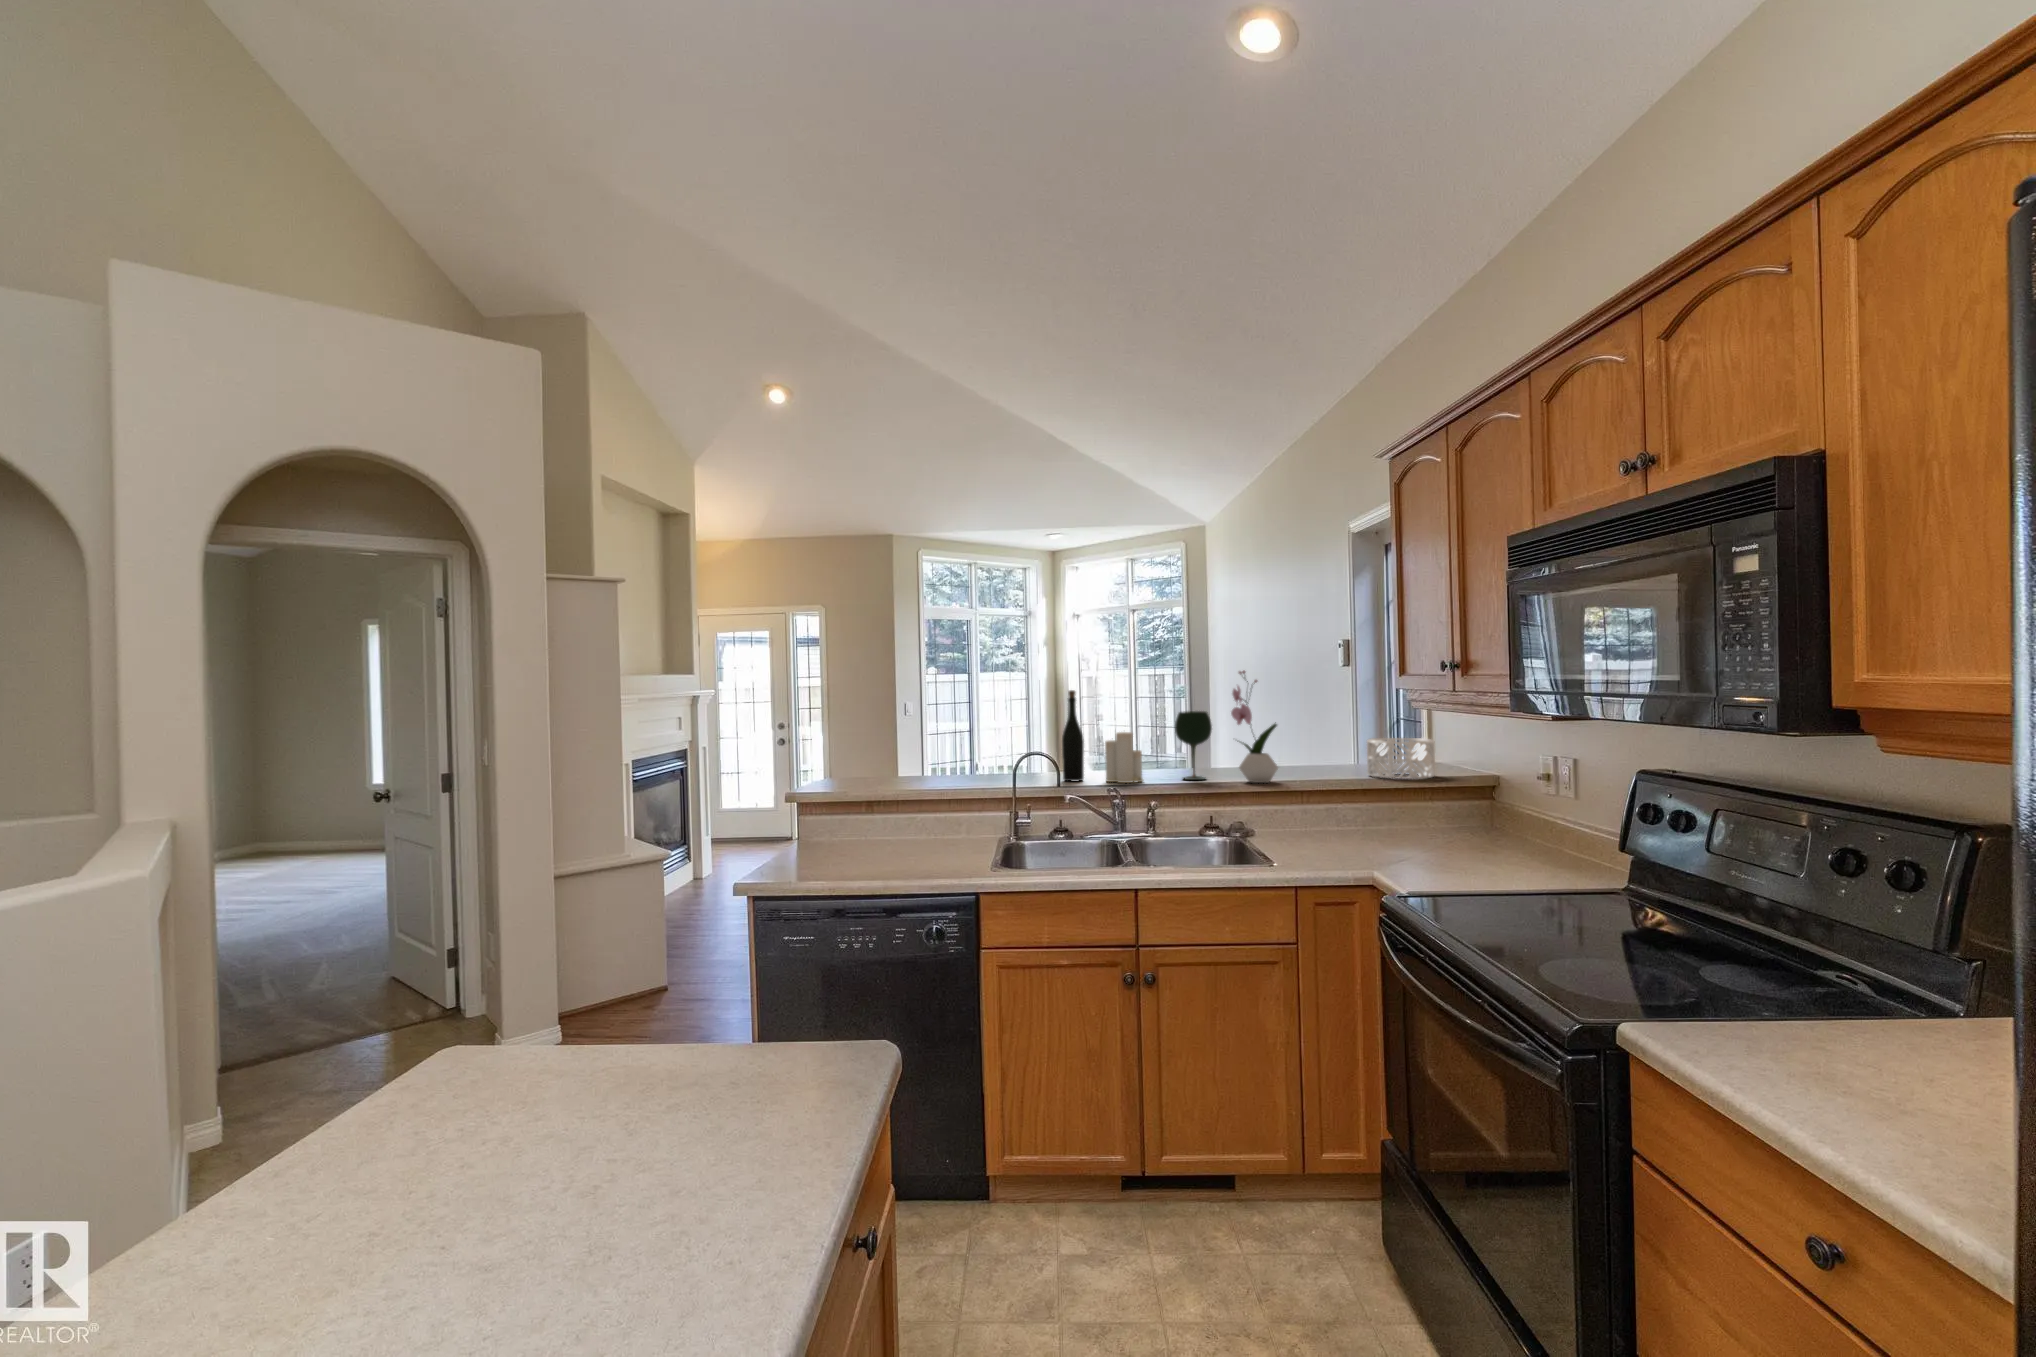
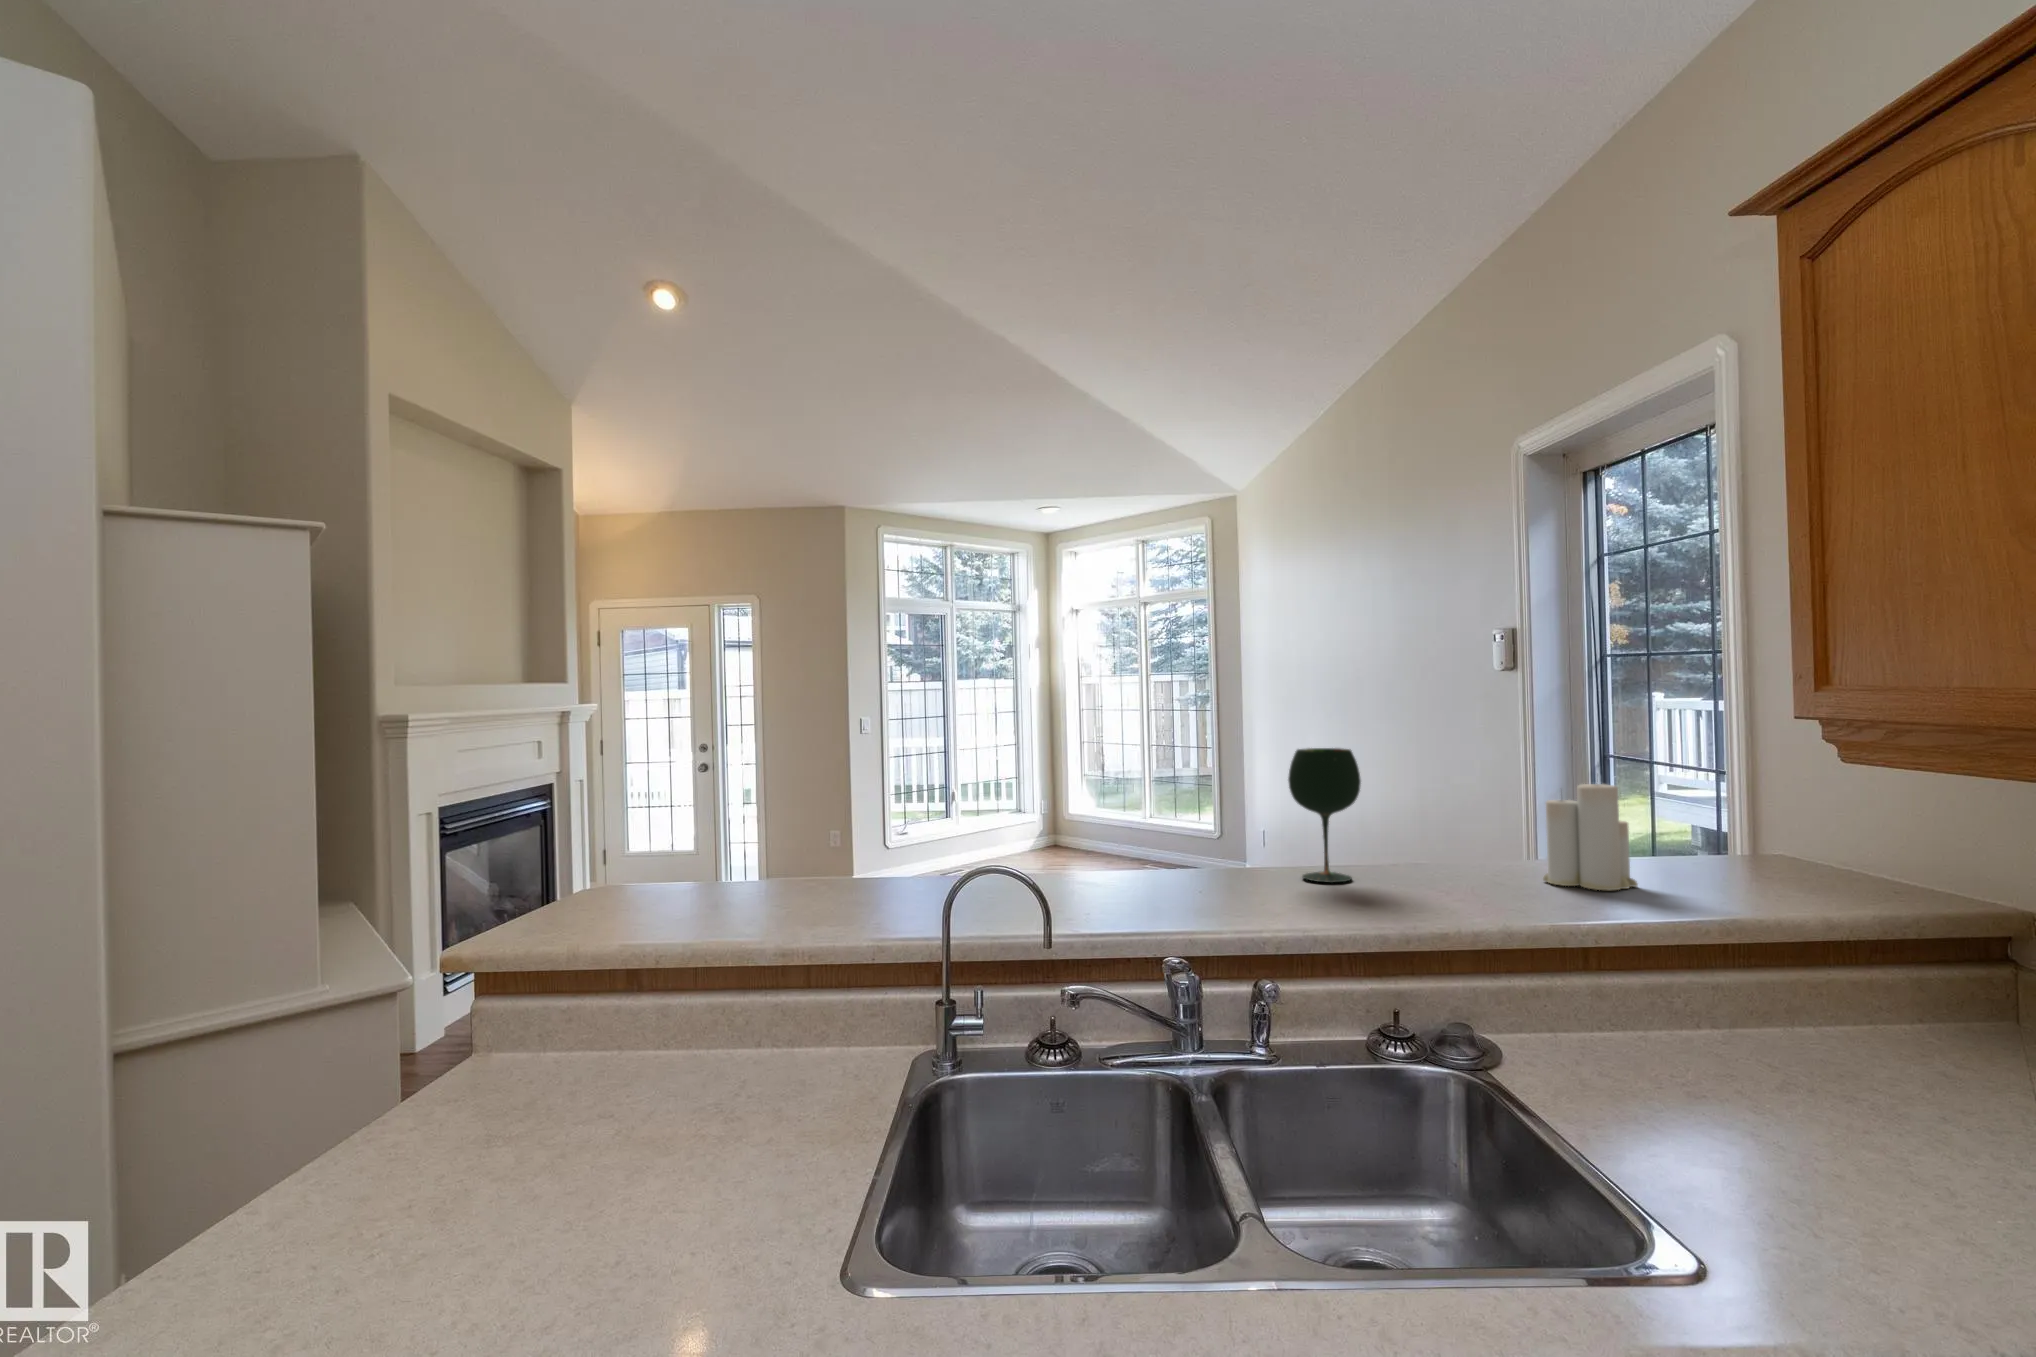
flower arrangement: present [1231,671,1278,783] -> none [1406,670,1514,895]
bottle: present [1062,690,1084,781] -> none [1073,709,1115,883]
candle: present [1105,732,1143,783] -> present [1543,784,1638,890]
decorative bowl: present [1367,738,1435,779] -> none [1654,796,1807,885]

